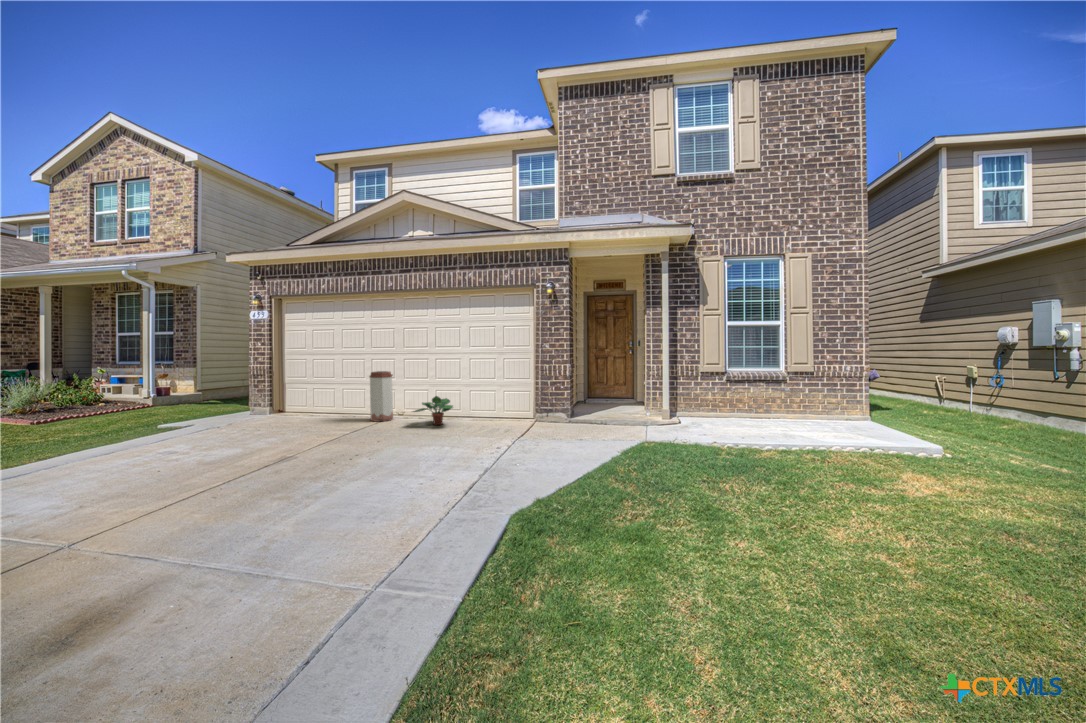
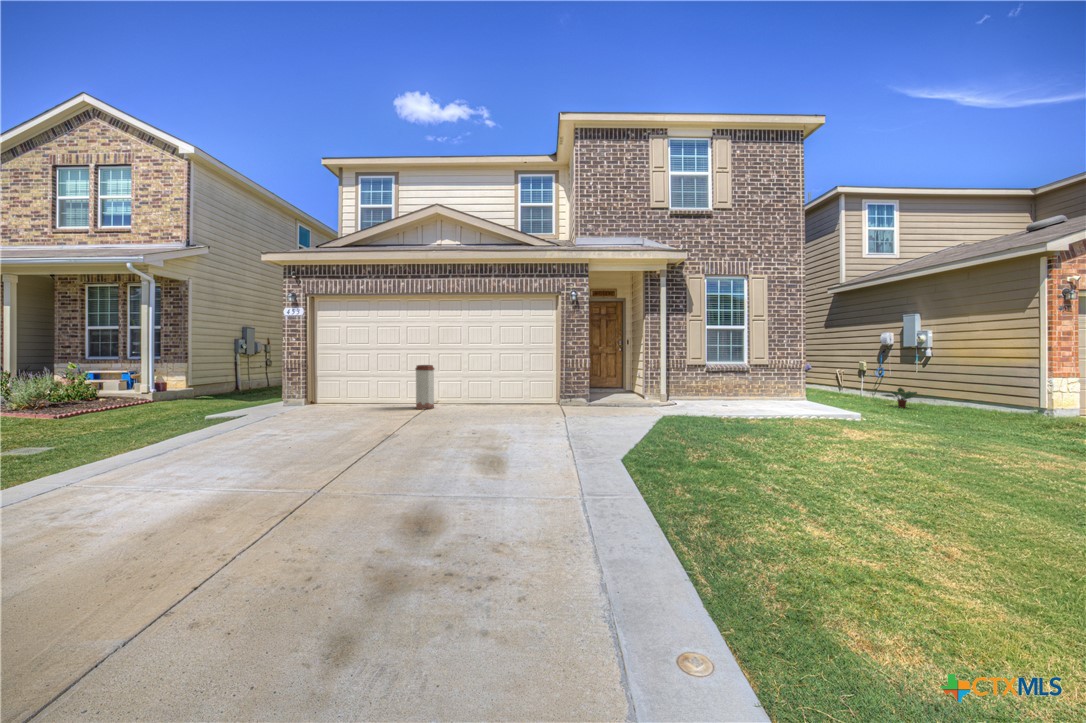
potted plant: present [413,396,453,425] -> present [883,388,917,408]

